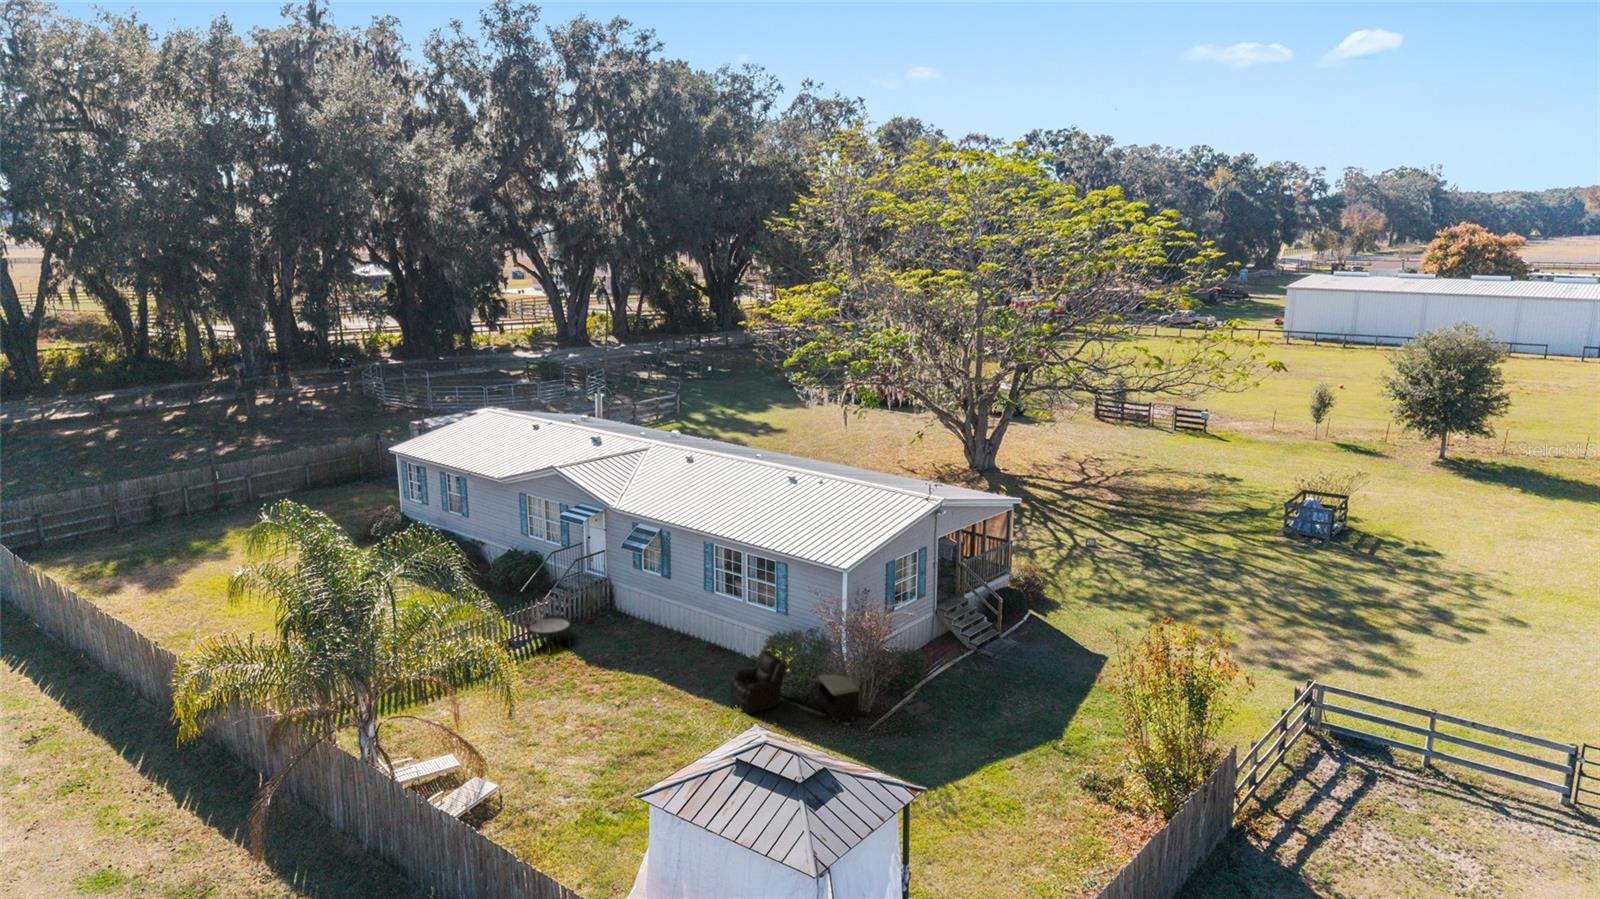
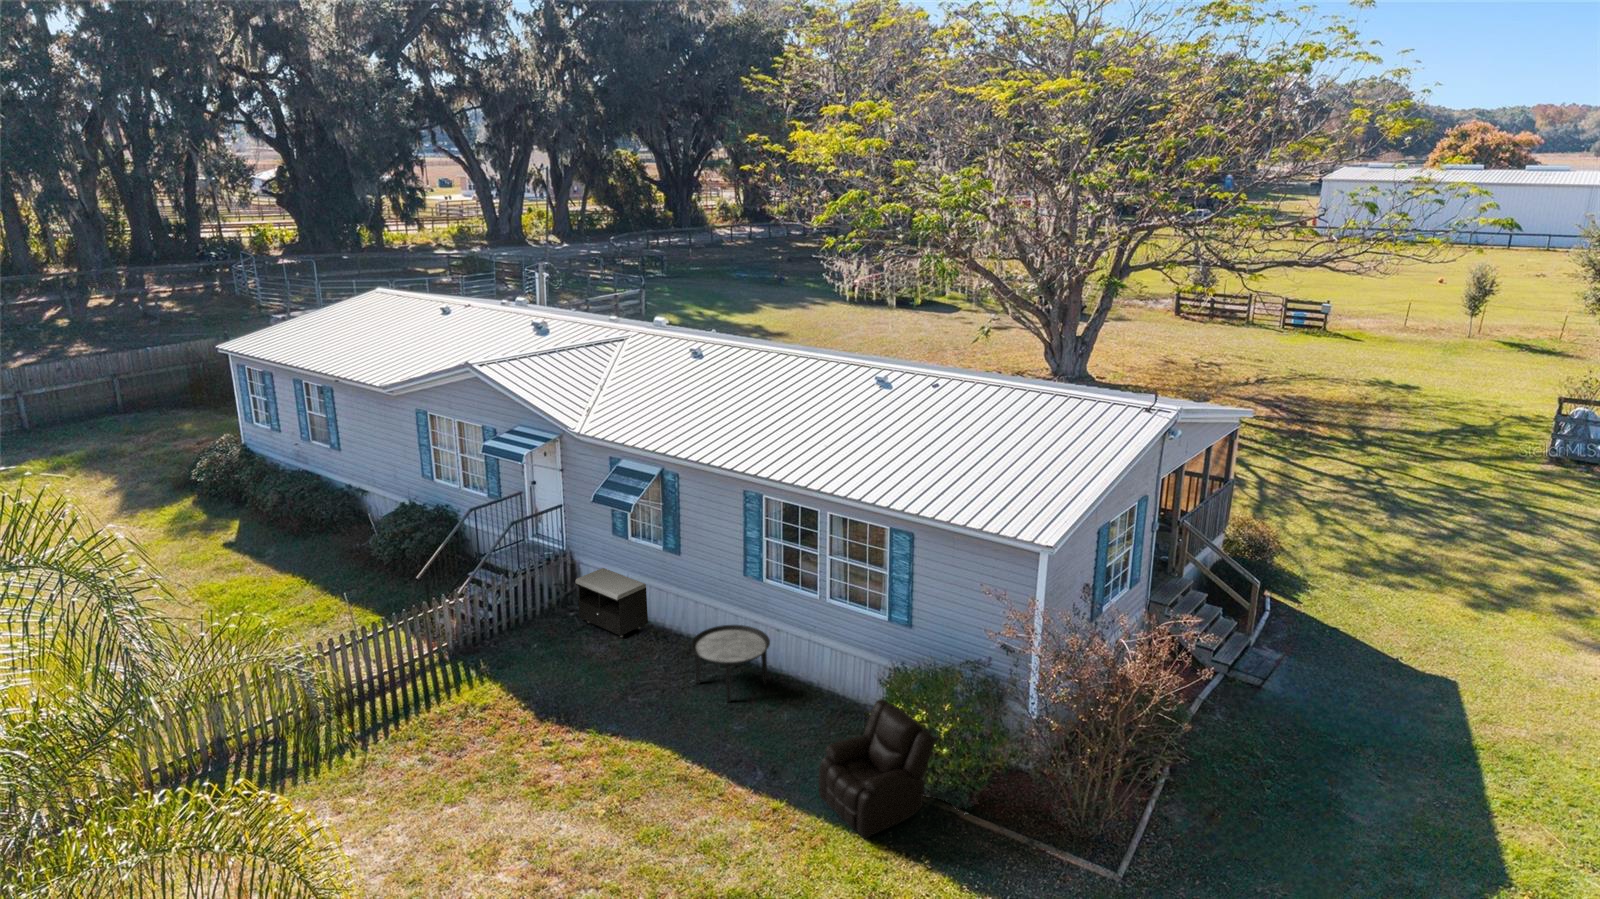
potted tree: present [579,593,600,624] -> none [515,575,557,632]
round table: present [527,616,571,654] -> present [691,625,770,702]
storage bench: present [818,675,859,722] -> present [575,568,648,637]

